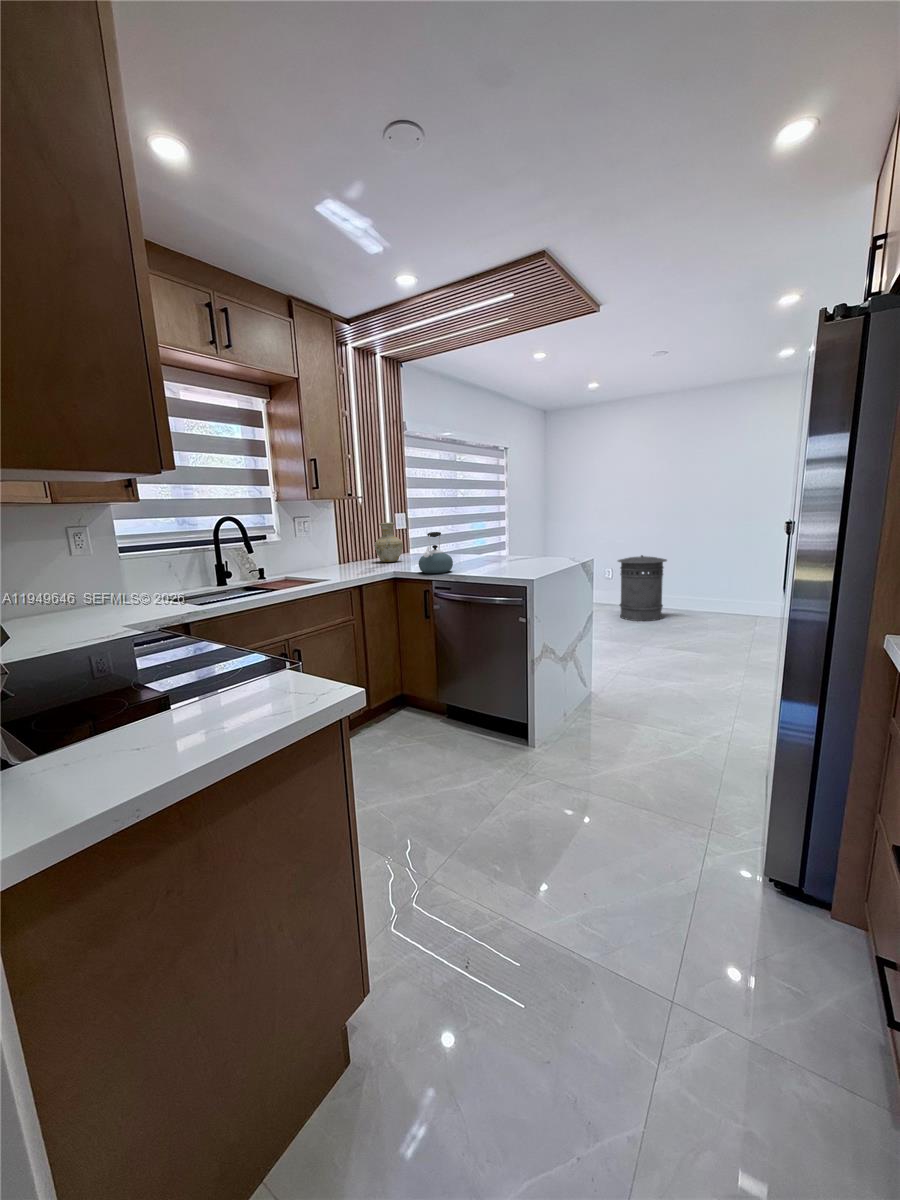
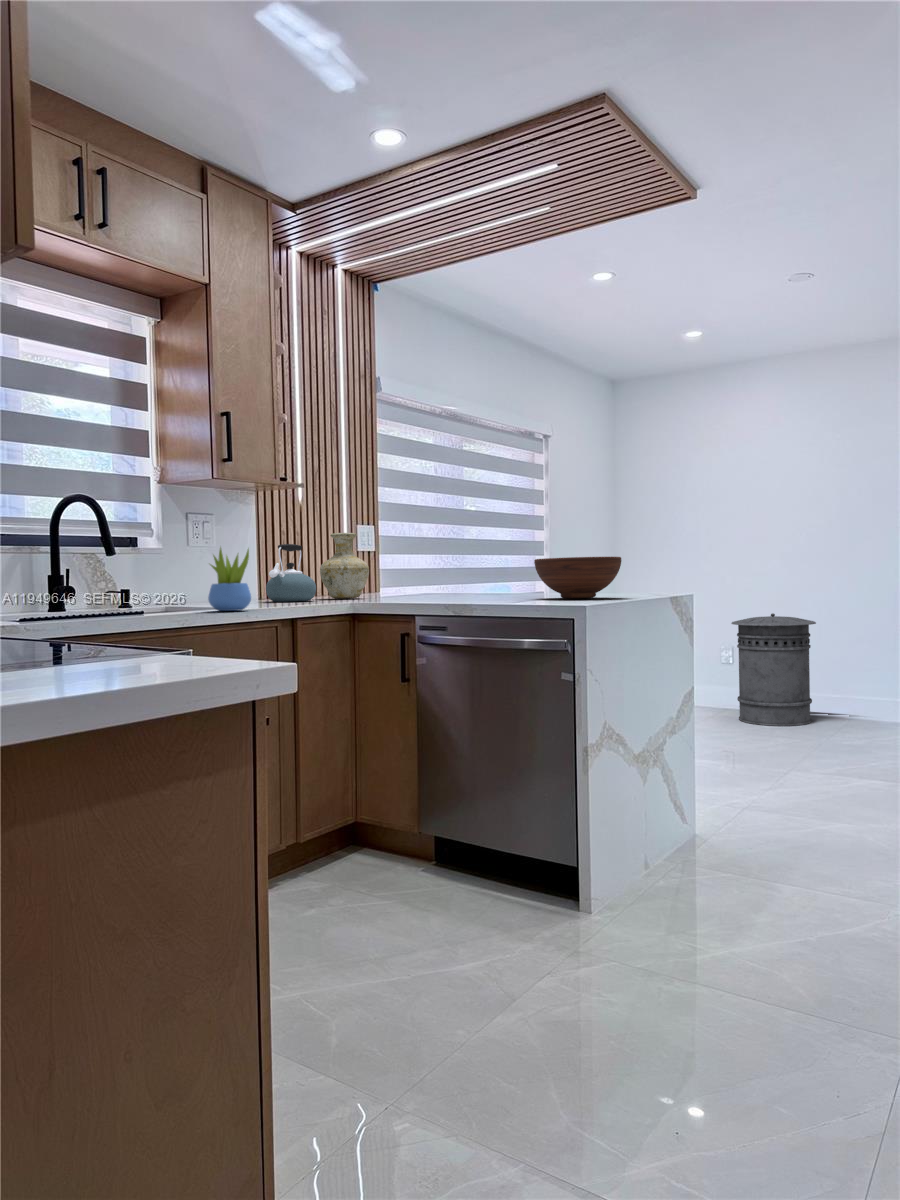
kettle: present [419,532,453,573] -> present [266,544,316,602]
fruit bowl: none [501,537,553,563] -> present [534,557,621,599]
succulent plant: none [309,546,336,584] -> present [208,547,251,611]

